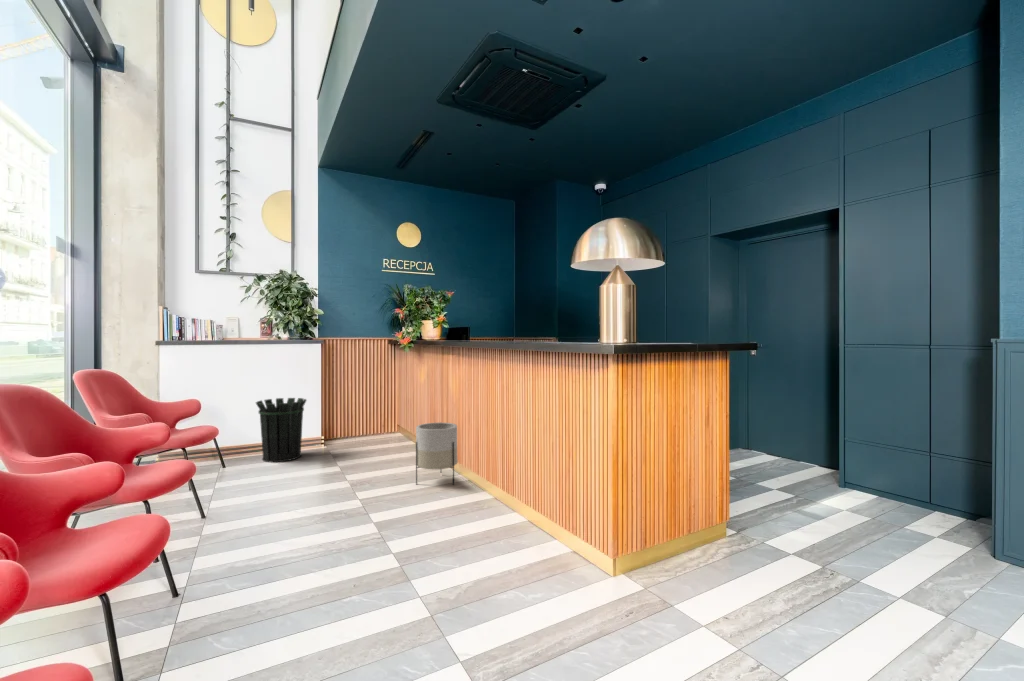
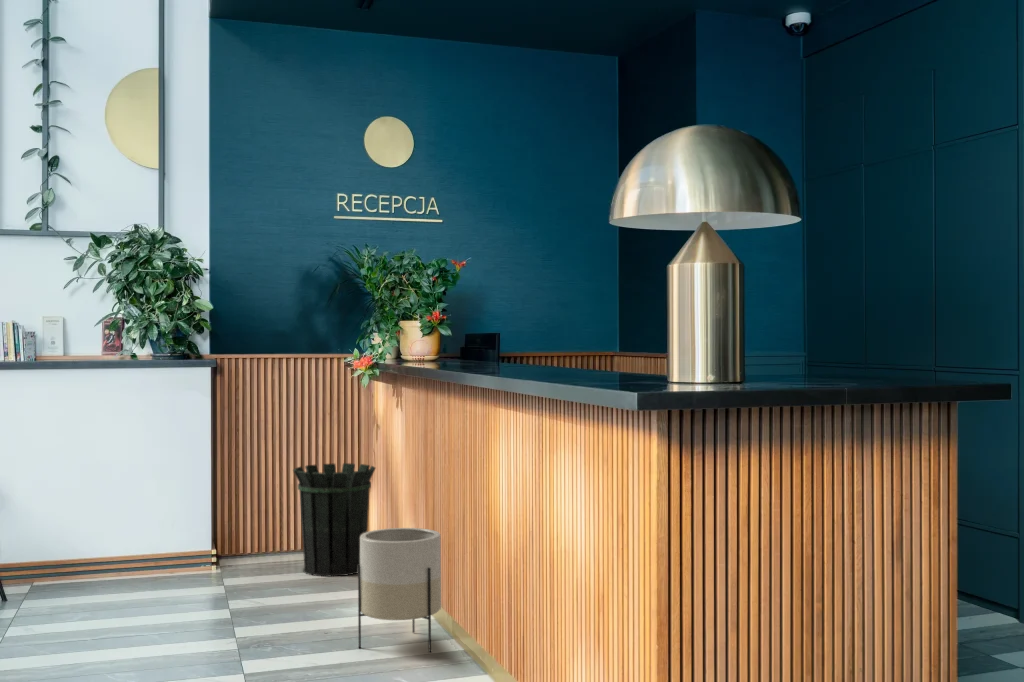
waste bin: present [256,398,306,462] -> present [294,463,375,576]

